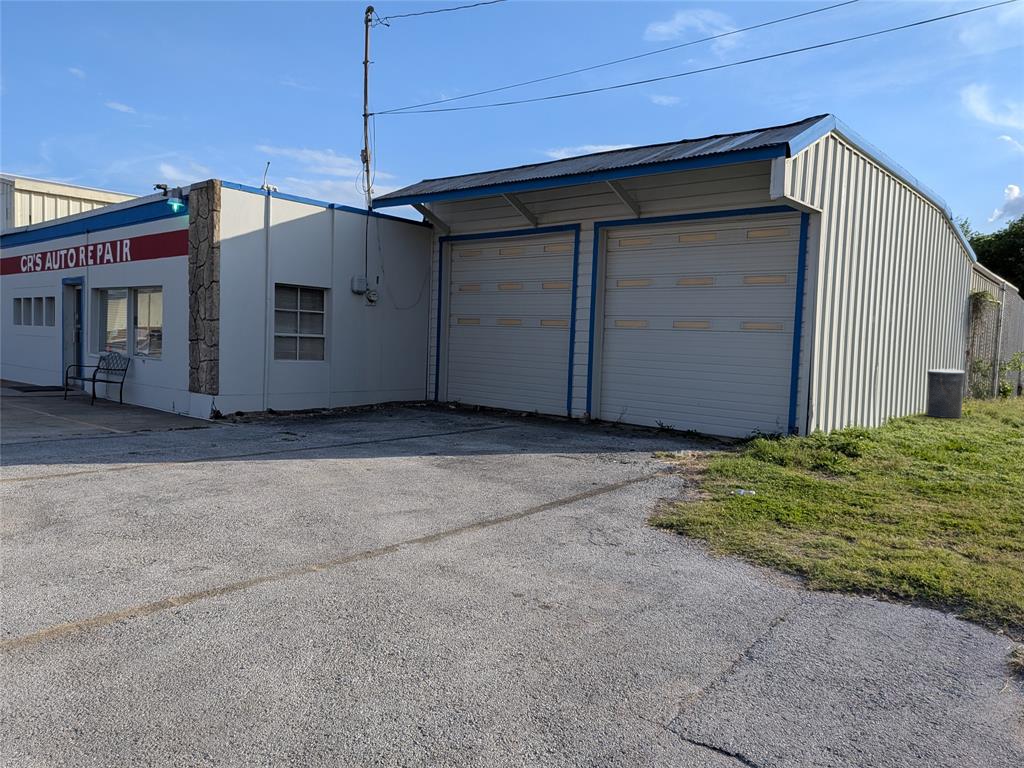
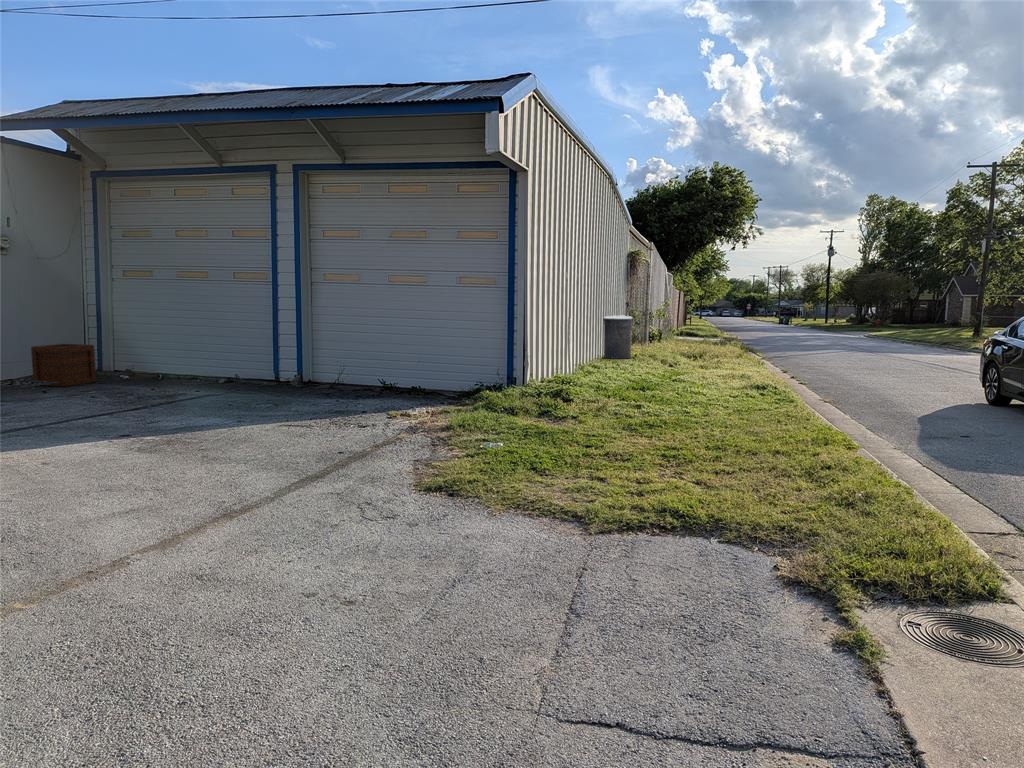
wooden crate: none [373,373,420,410] -> present [31,344,96,387]

